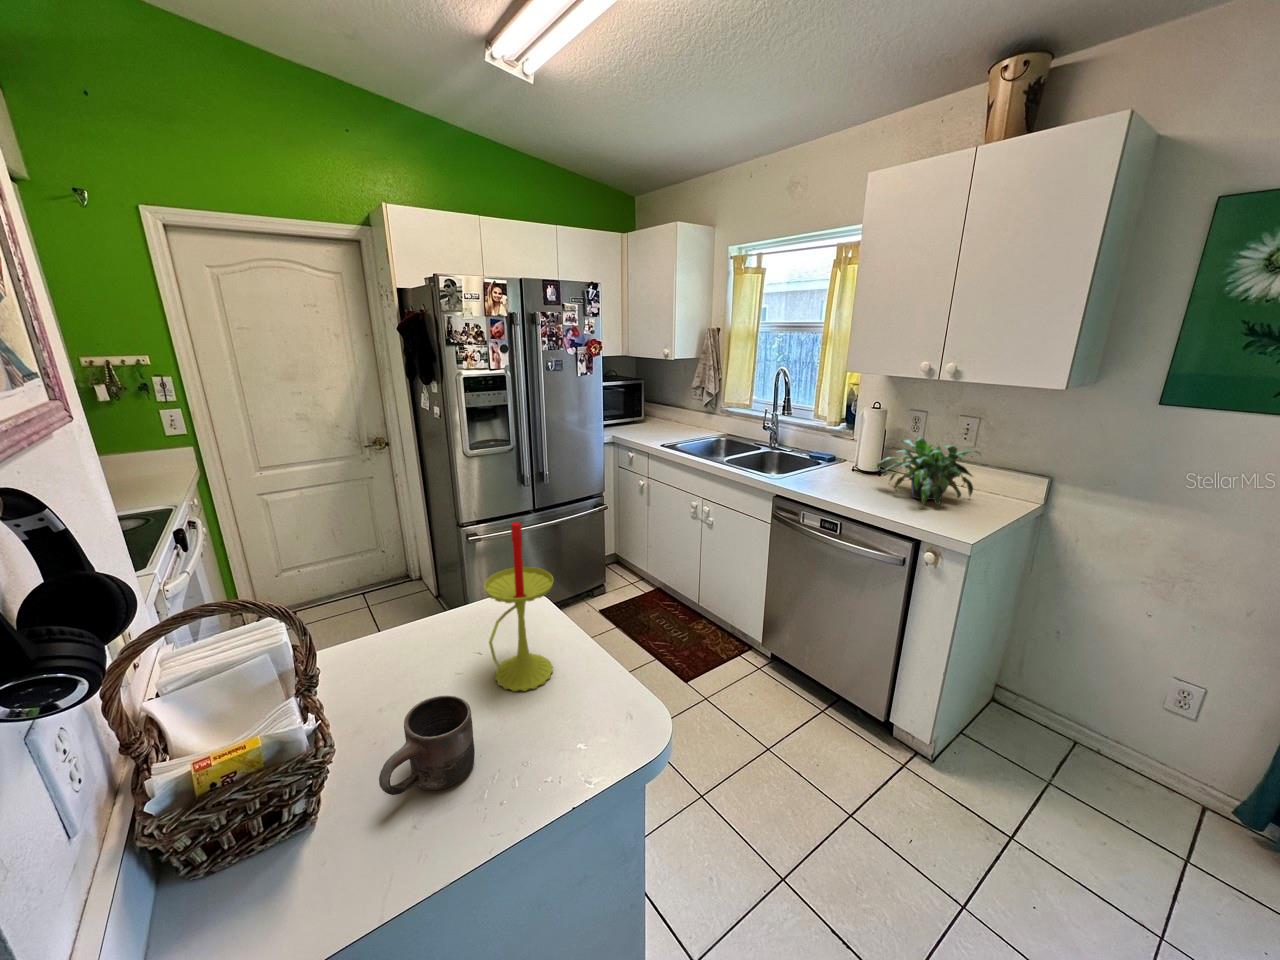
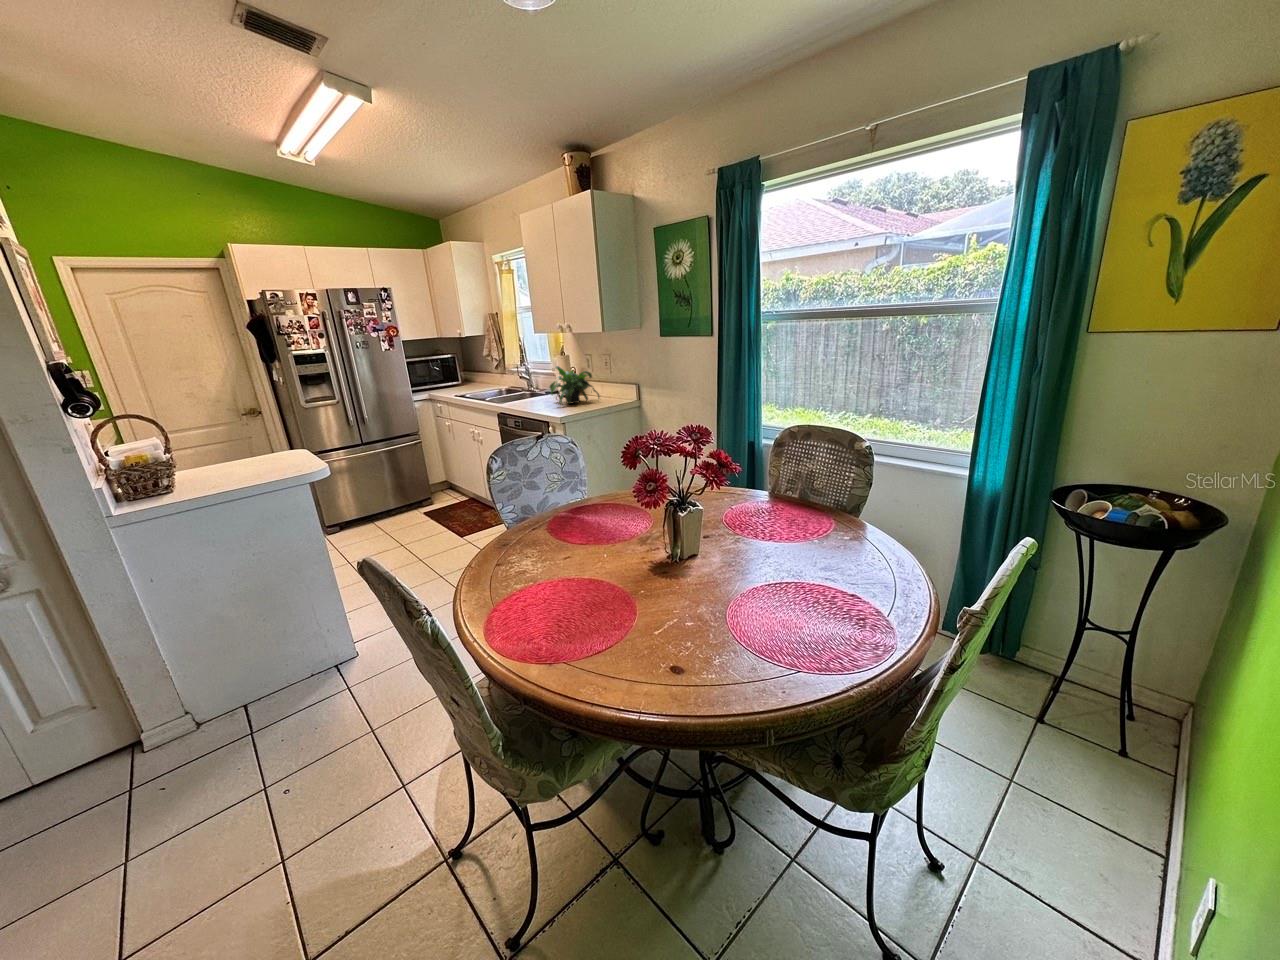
candle: present [484,522,553,691] -> none [242,393,286,468]
mug: present [379,696,475,795] -> none [188,456,234,484]

